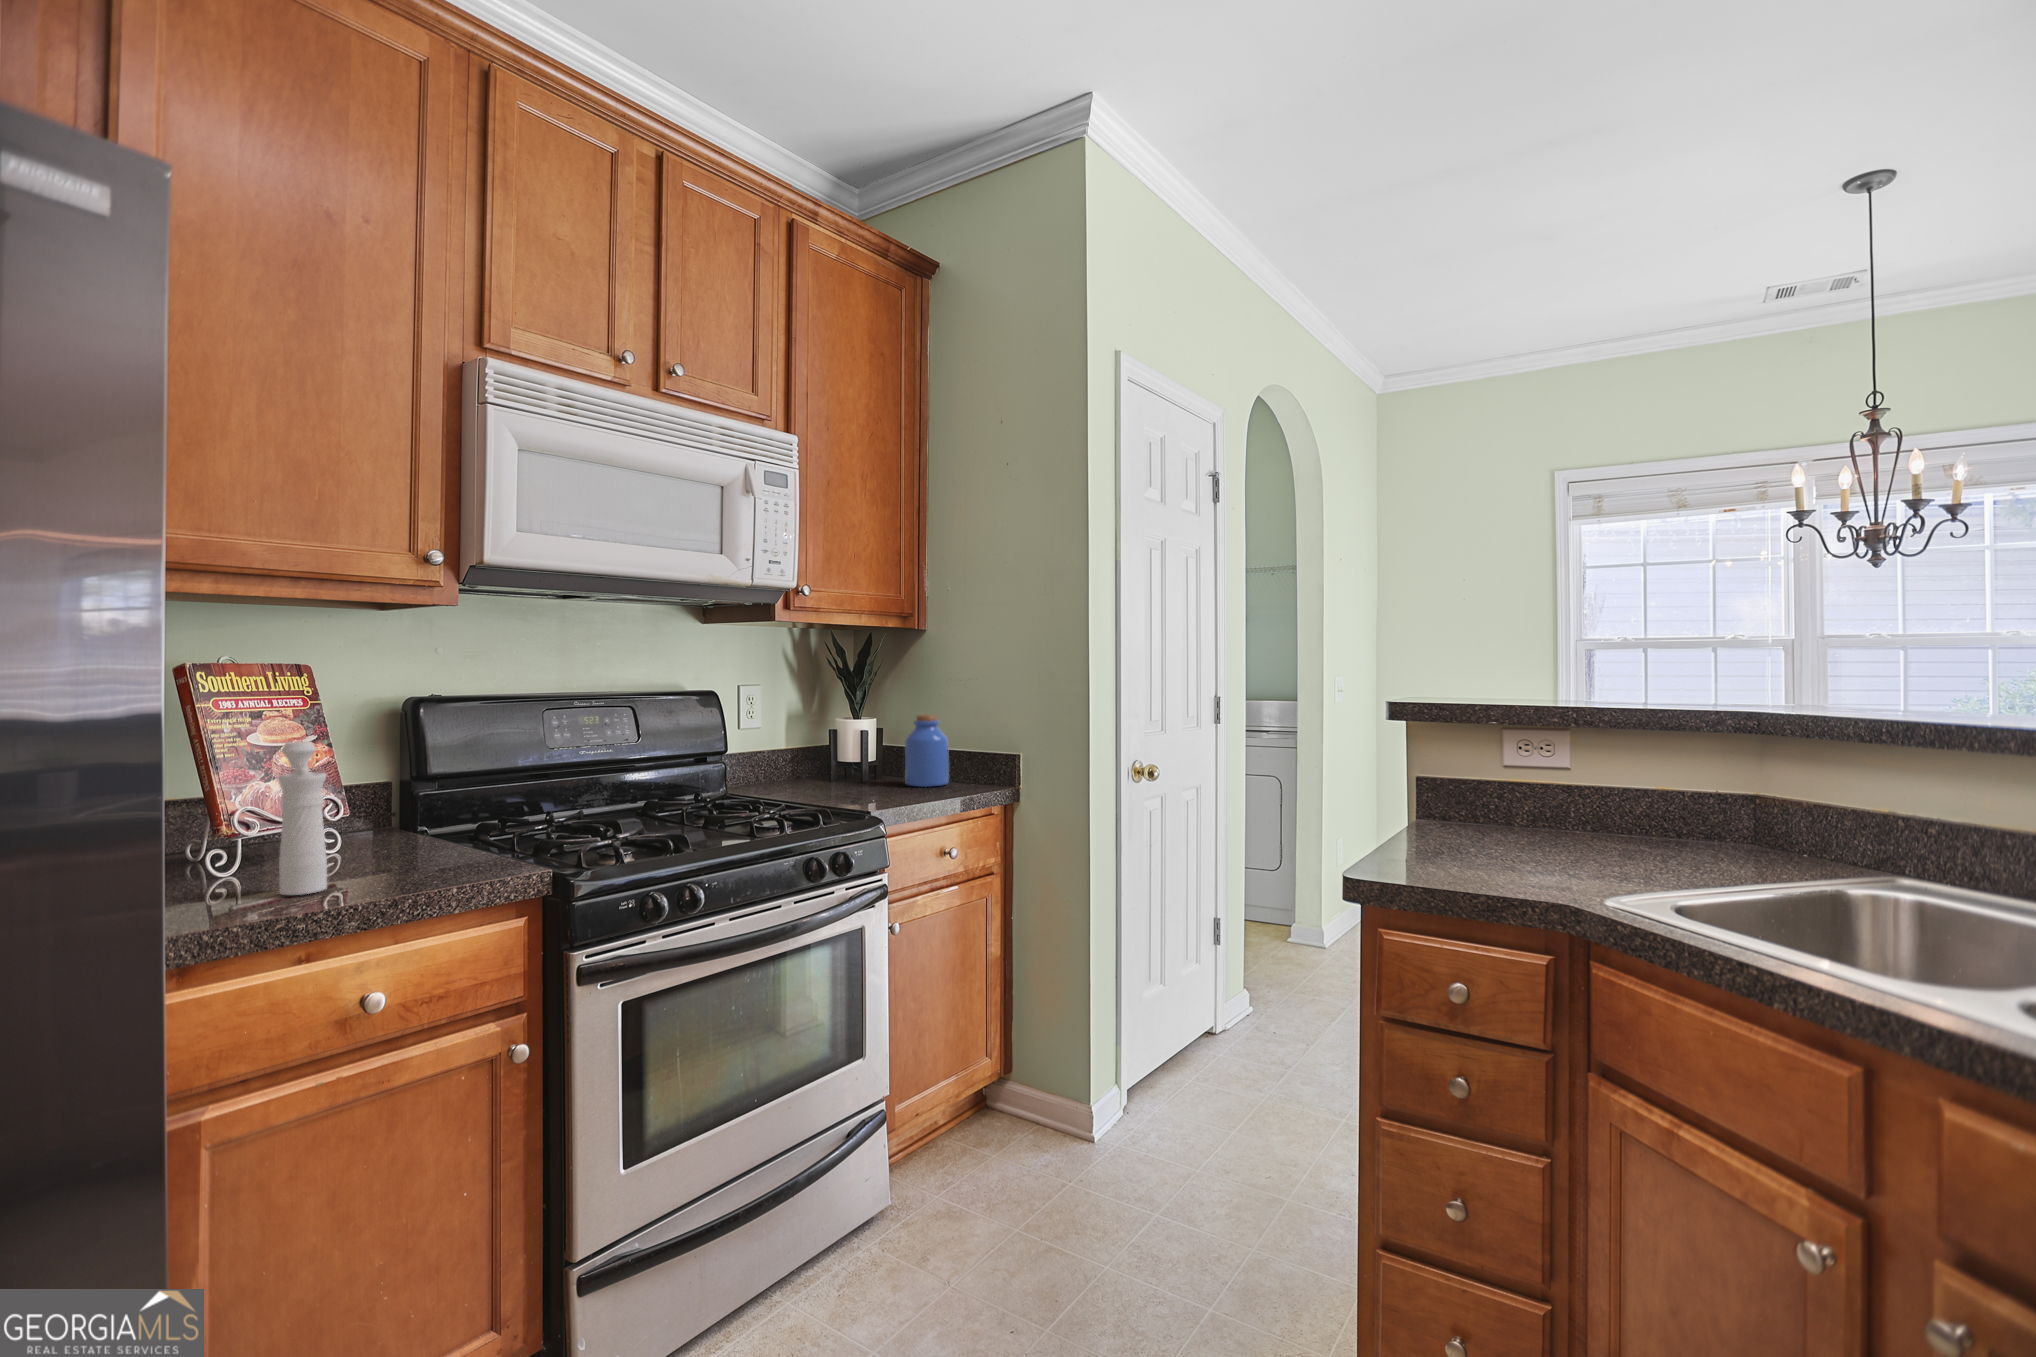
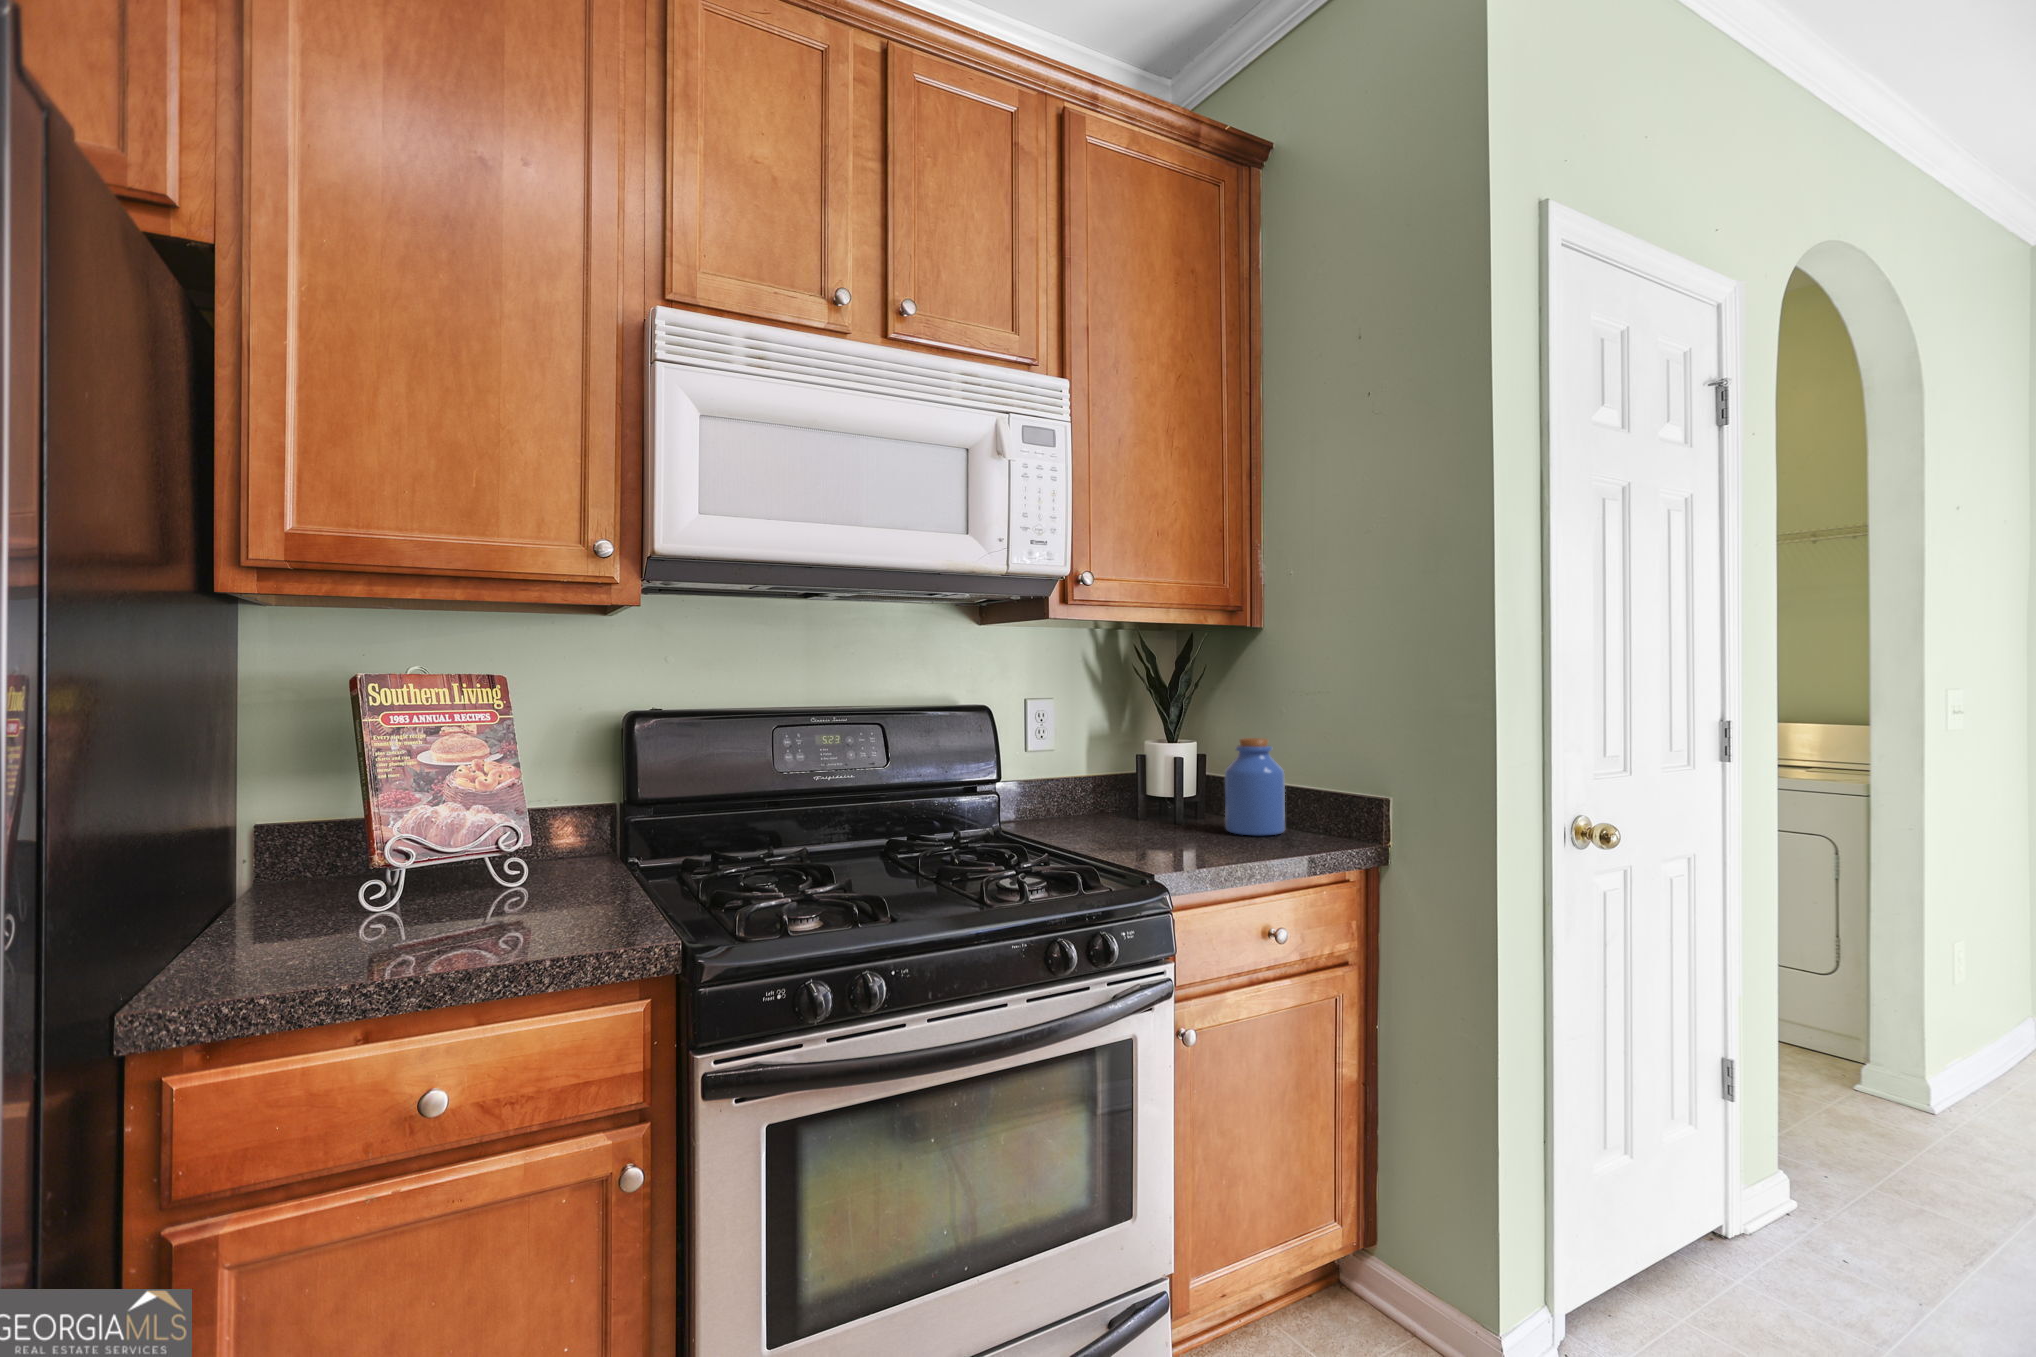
pepper mill: present [278,741,327,895] -> none [371,763,449,952]

